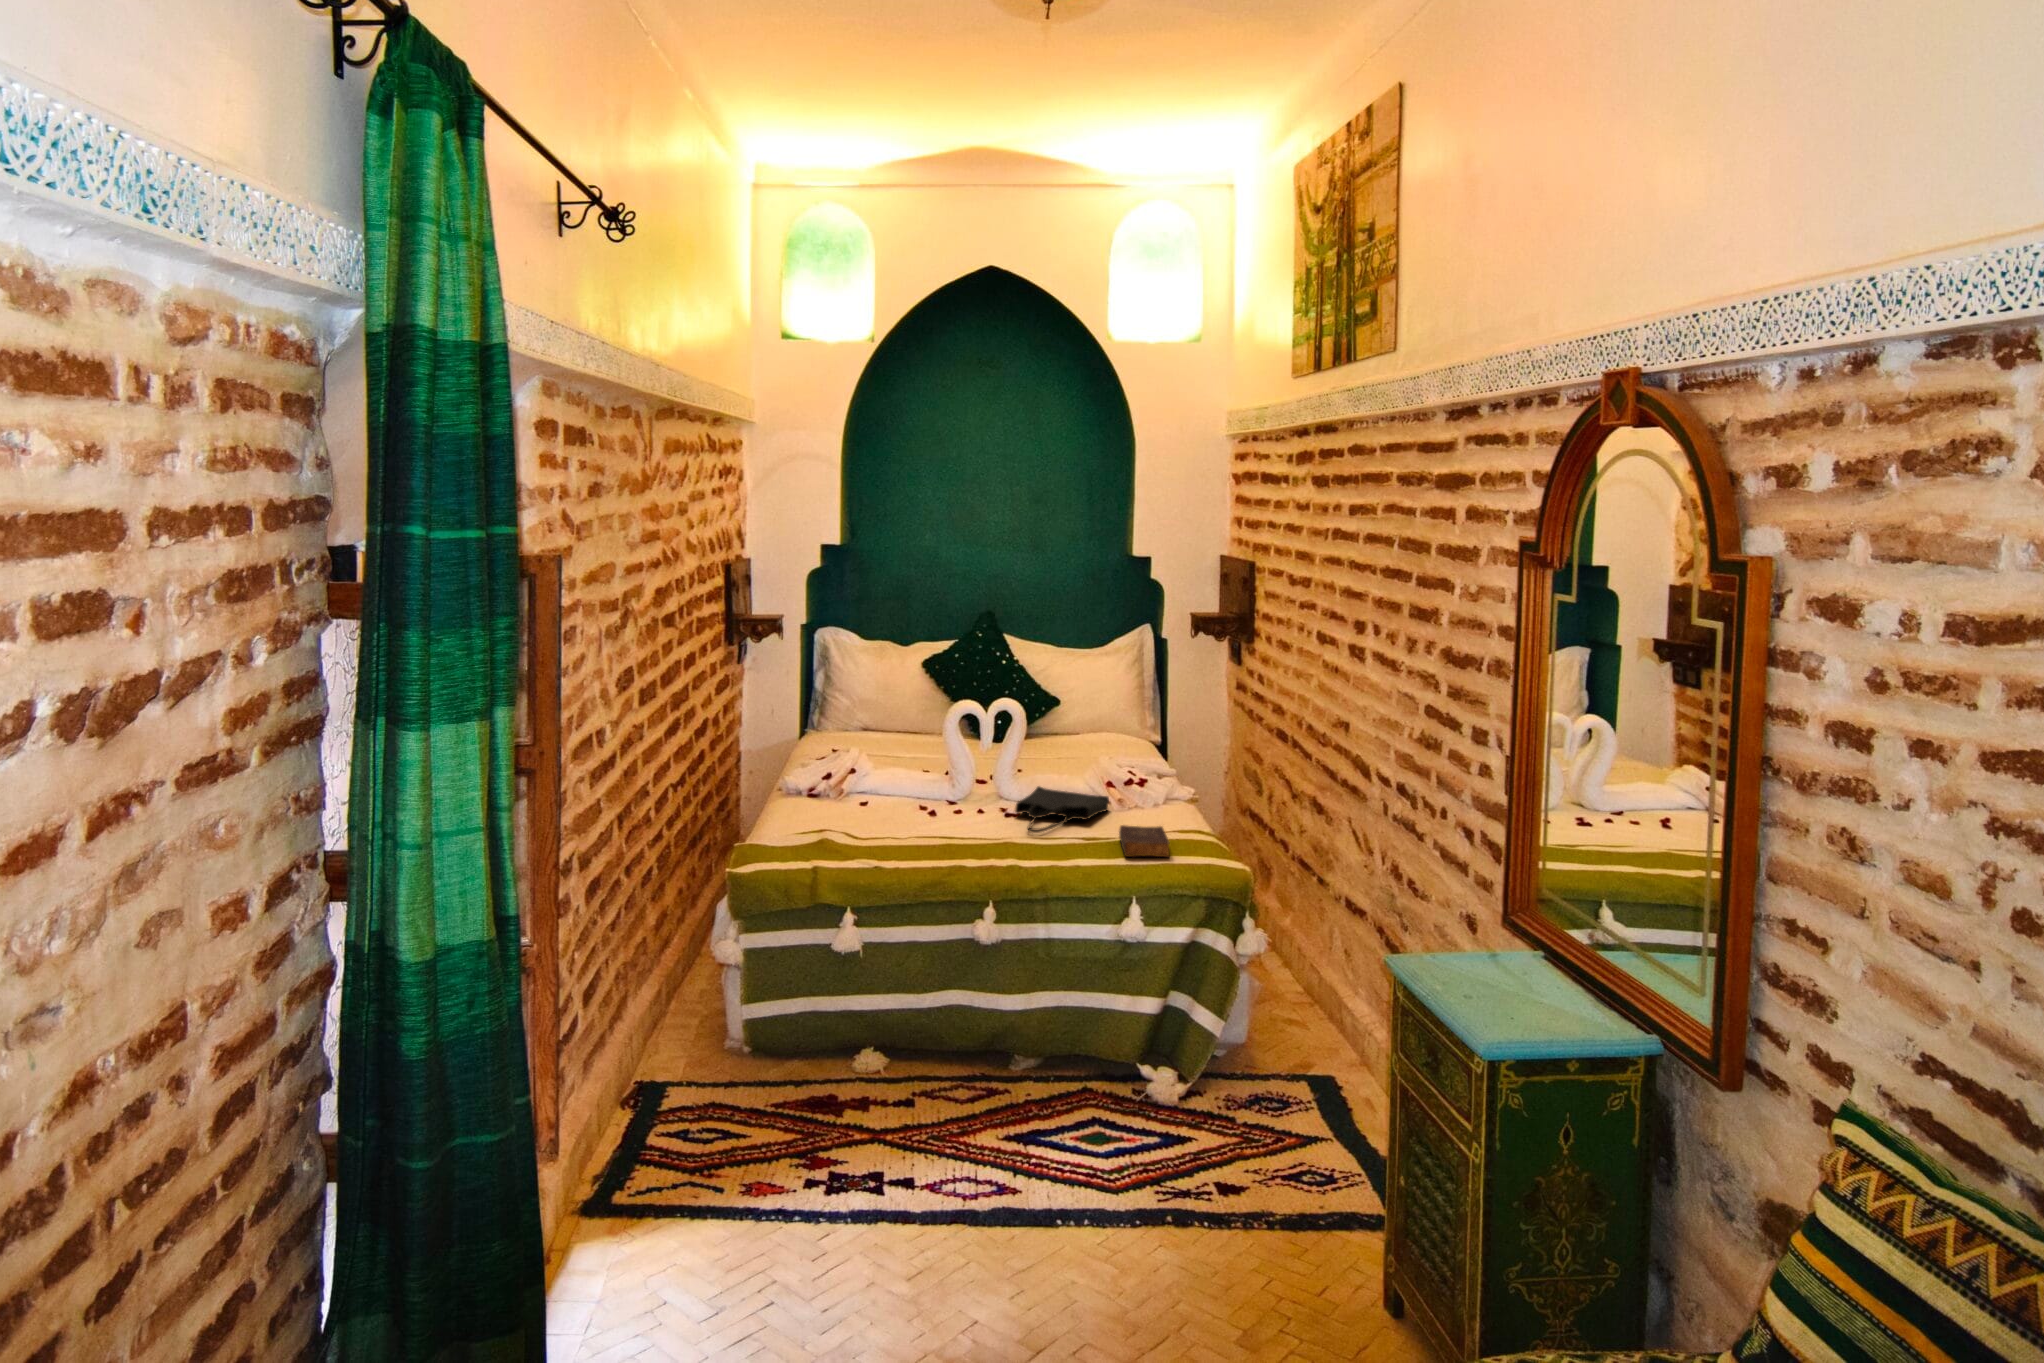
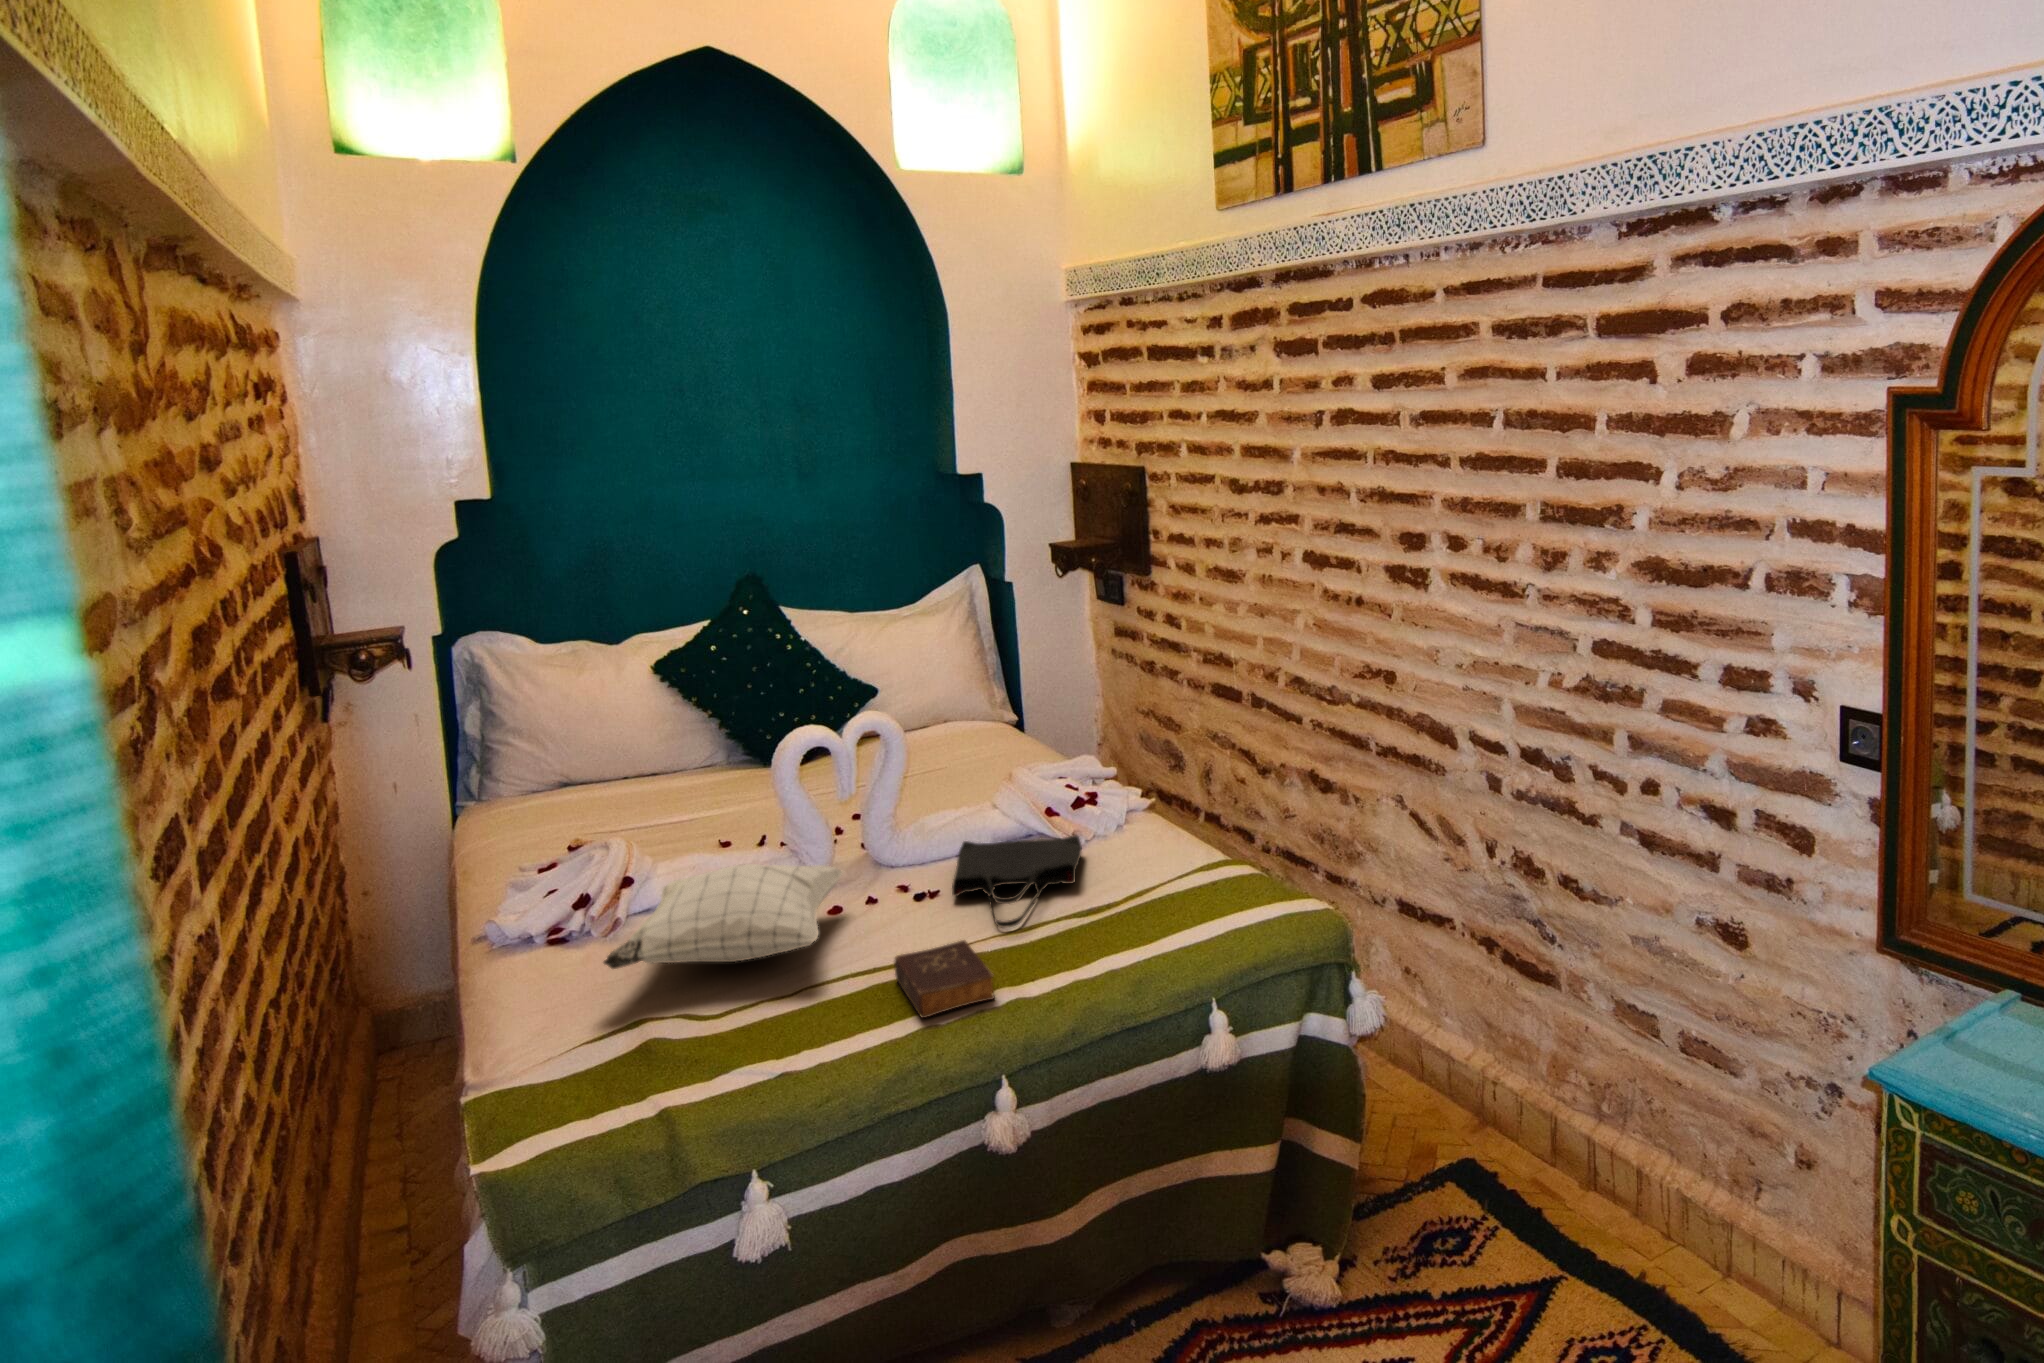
pillow: none [813,765,958,818] -> present [603,864,843,969]
book: present [1119,825,1169,858] -> present [894,940,994,1018]

